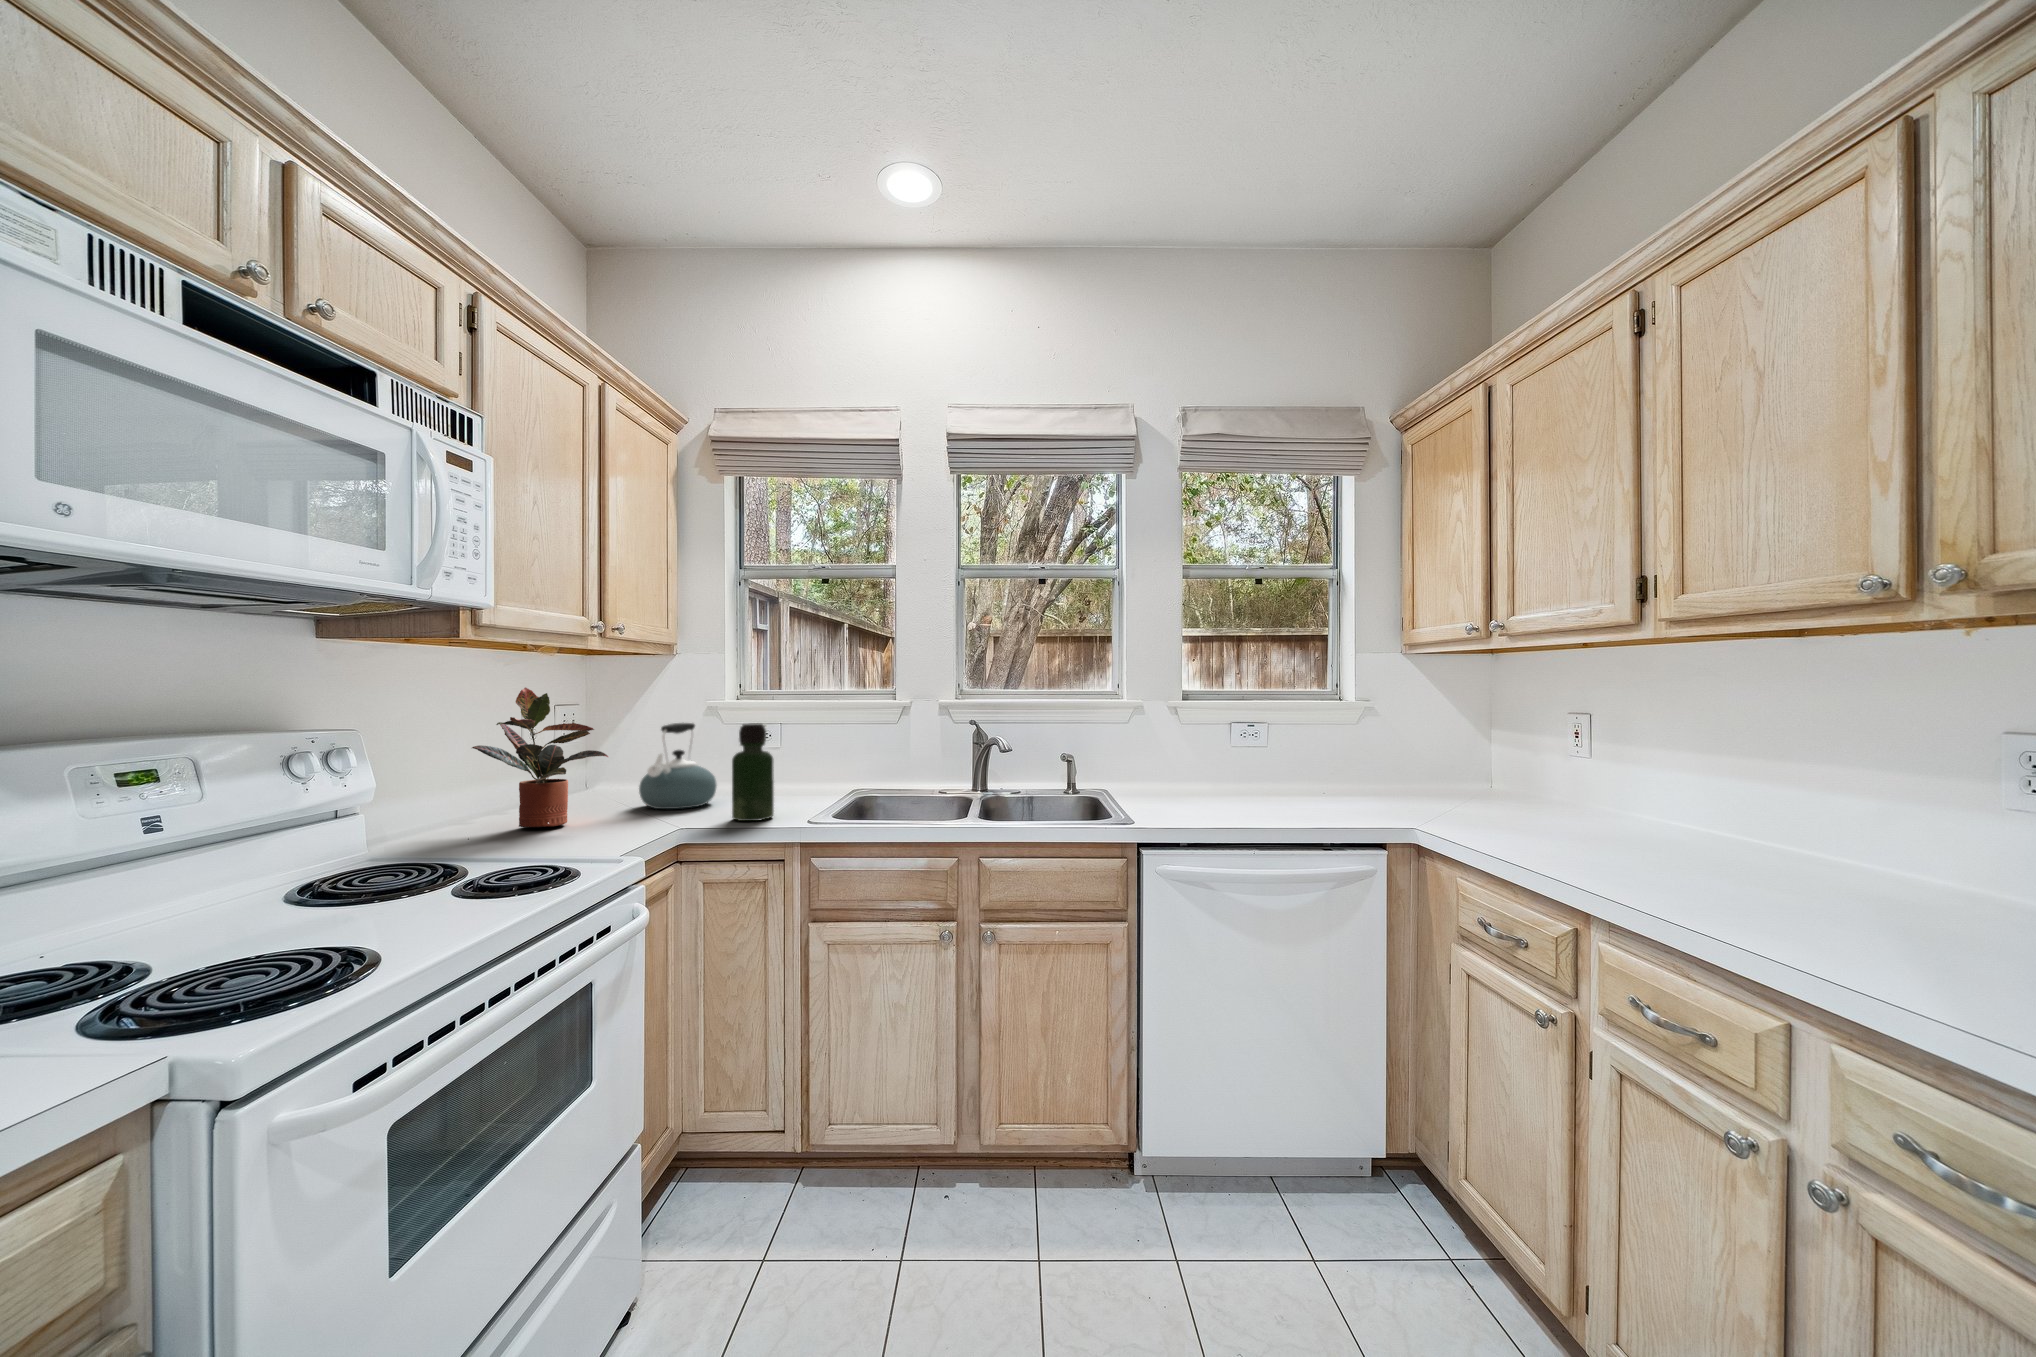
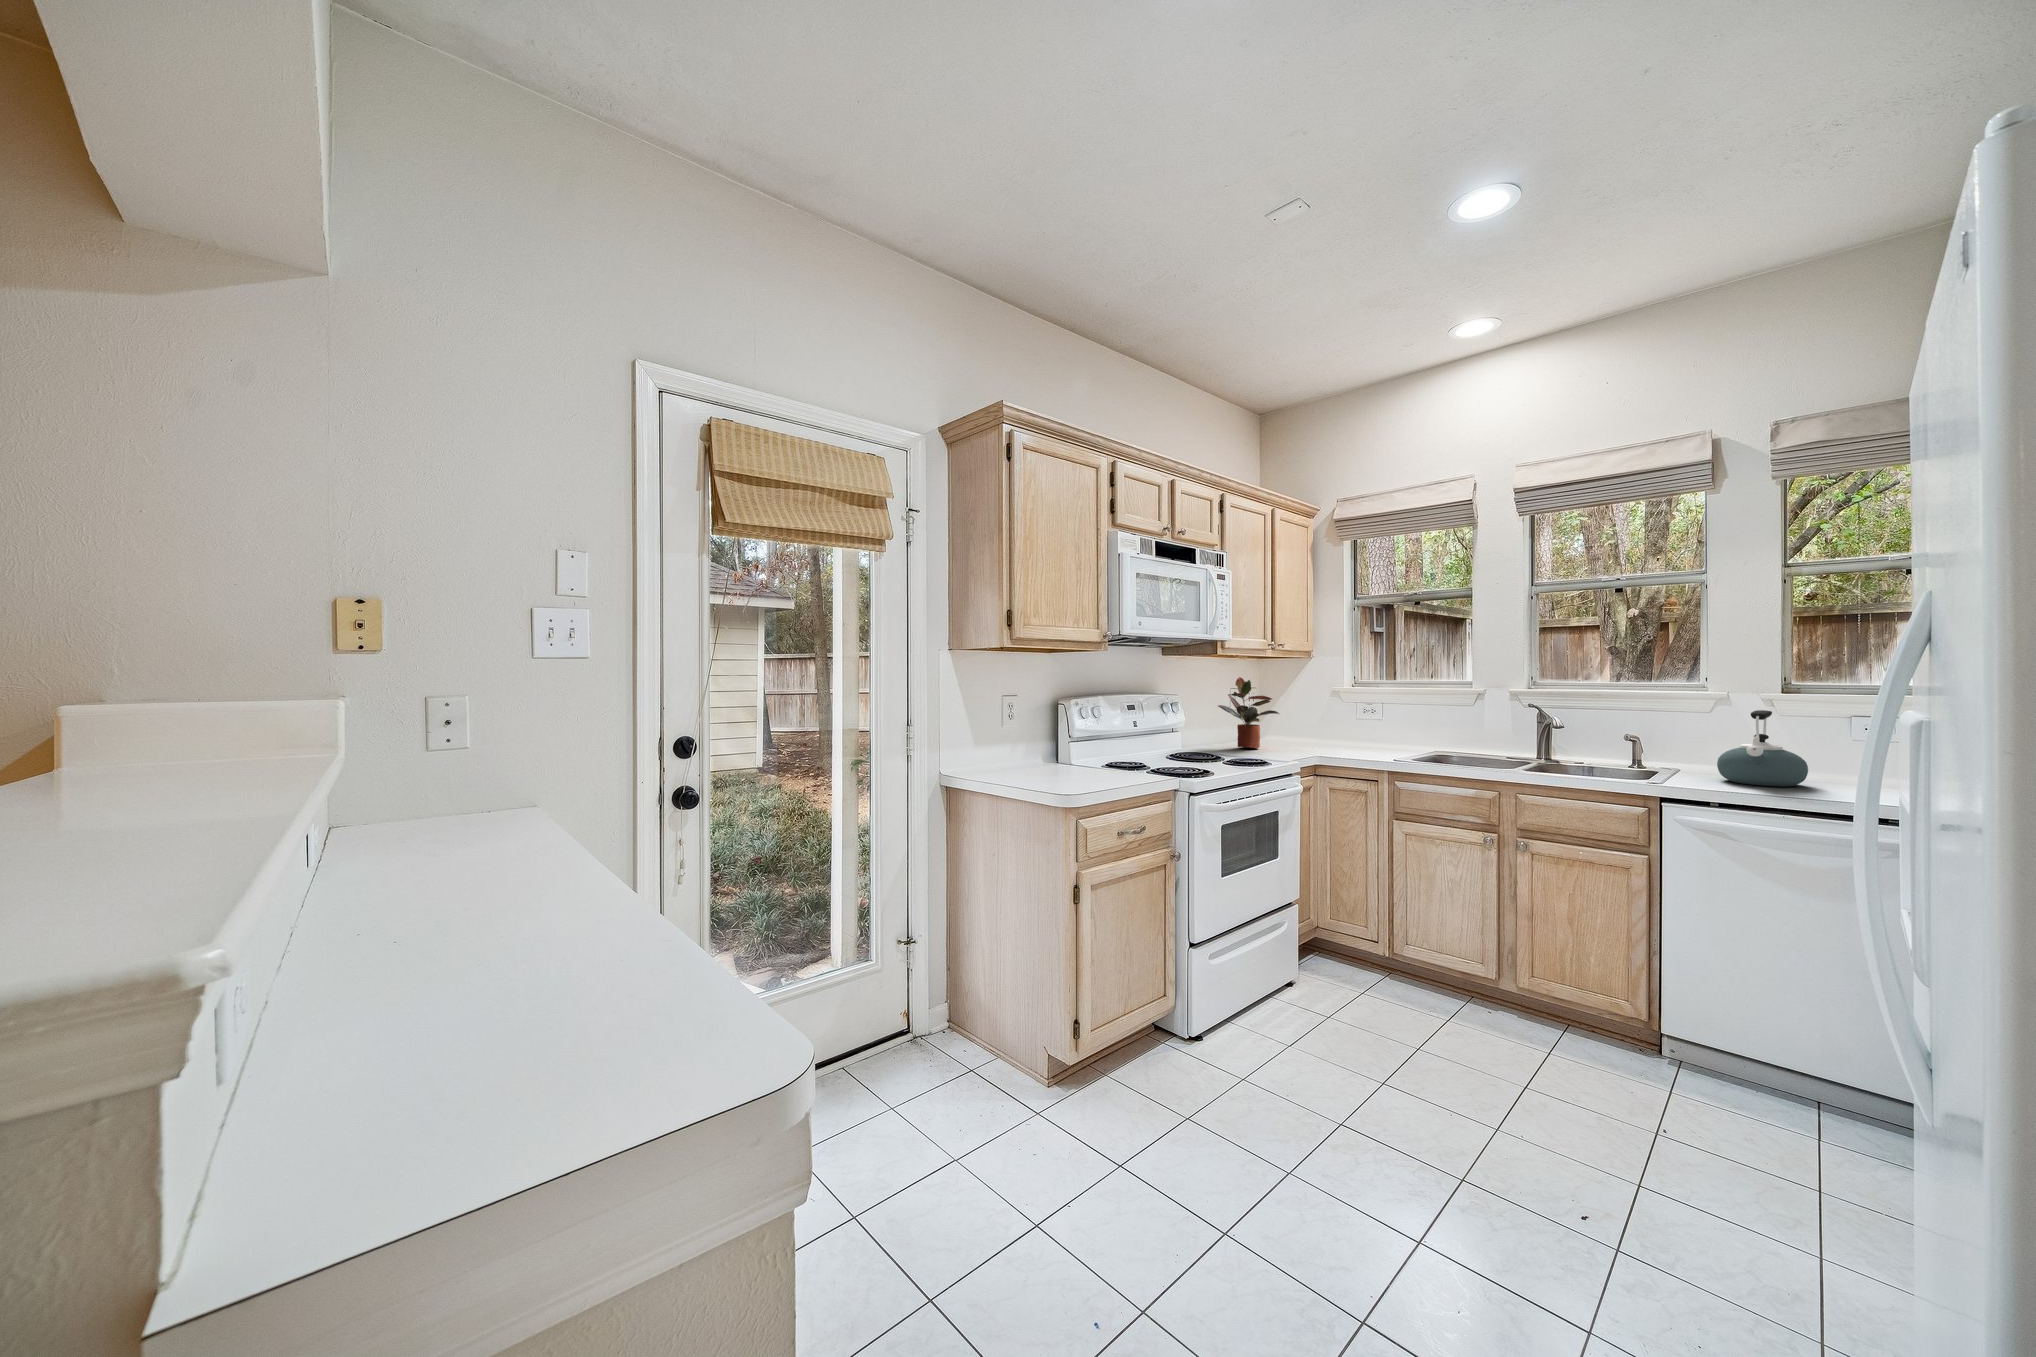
kettle: present [639,723,717,809] -> present [1717,710,1808,786]
bottle: present [732,723,774,821] -> none [1348,699,1374,756]

